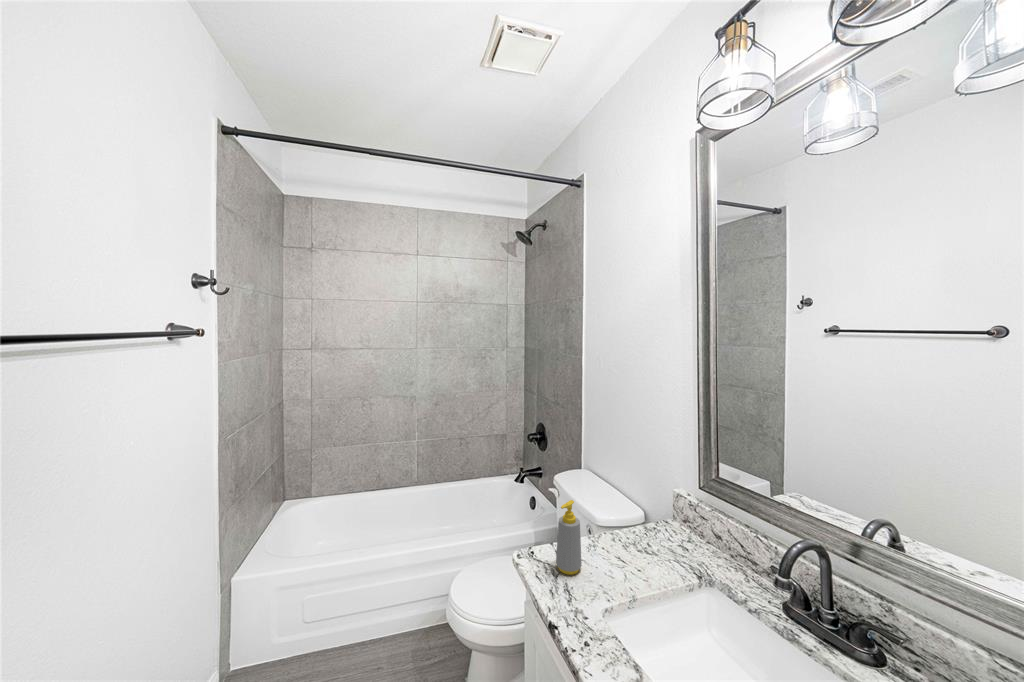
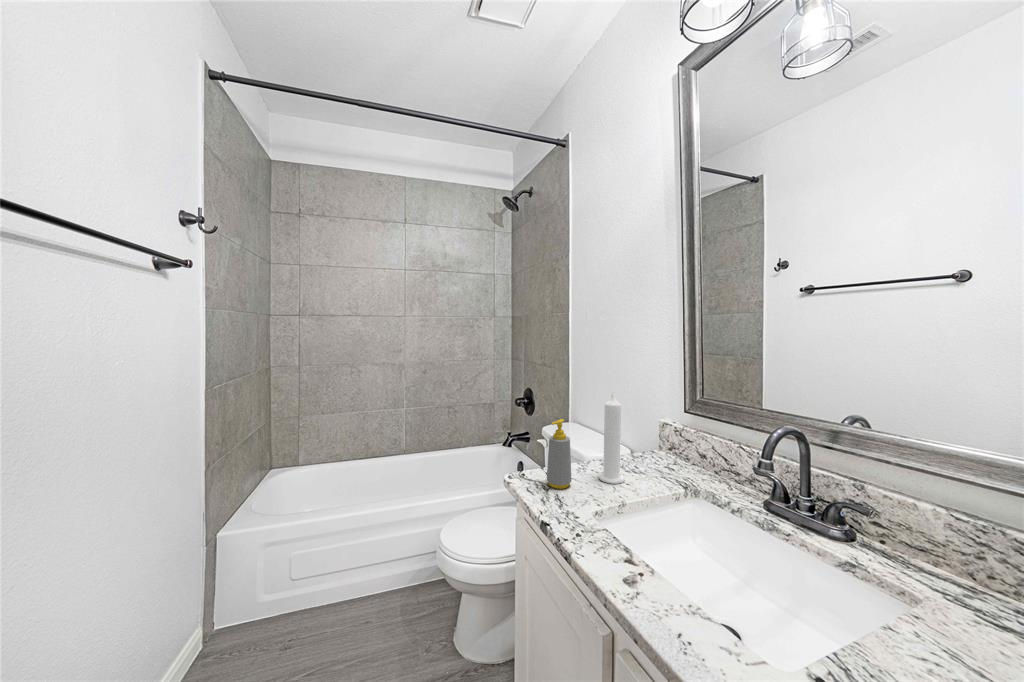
candle: none [610,472,637,569] -> present [599,392,624,484]

